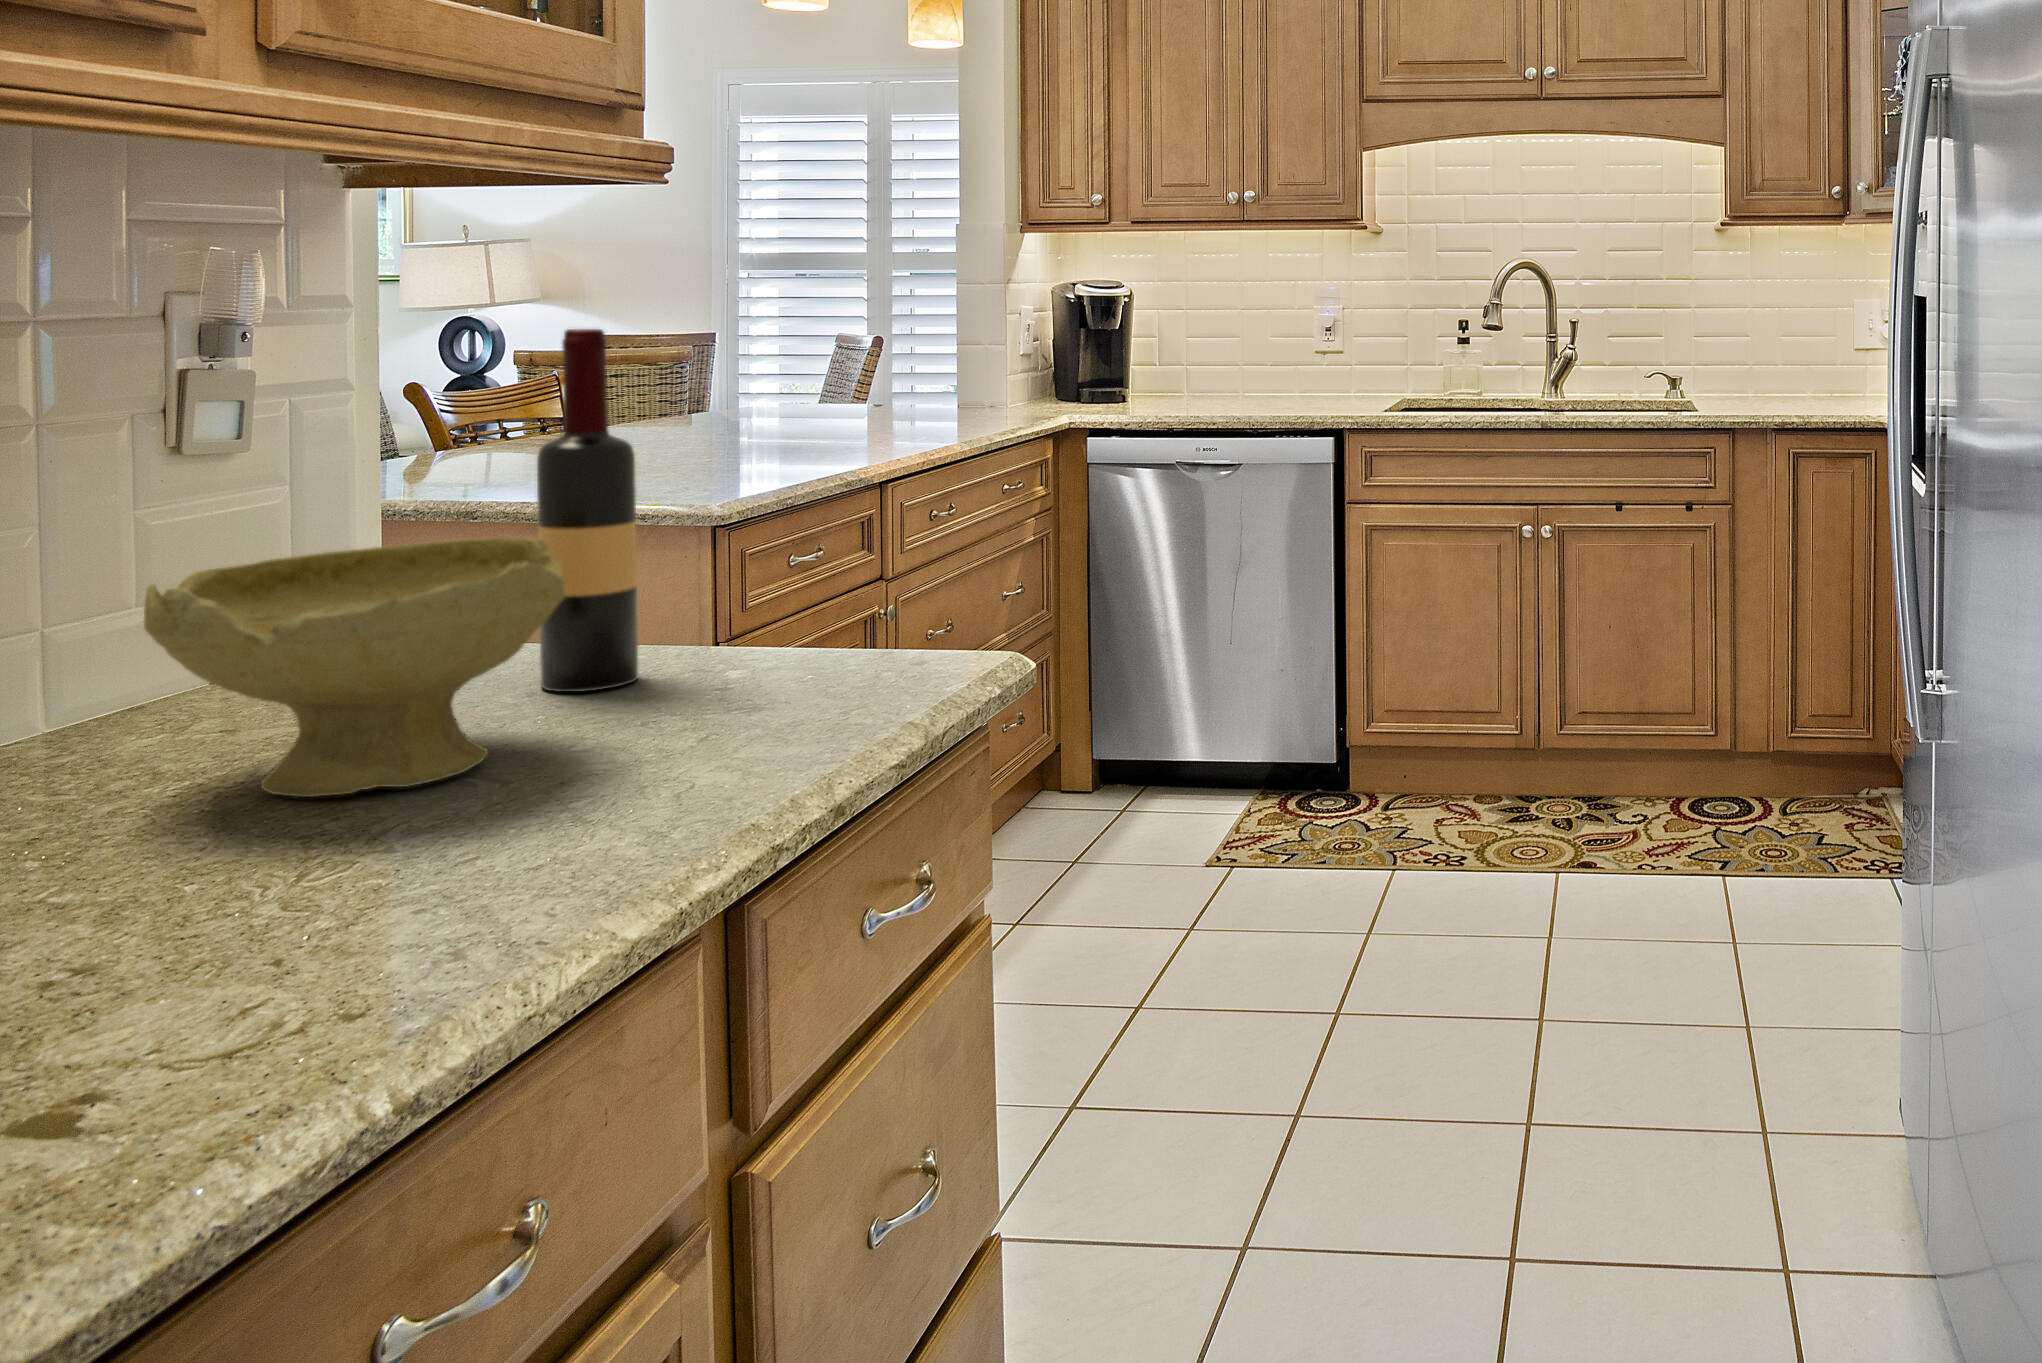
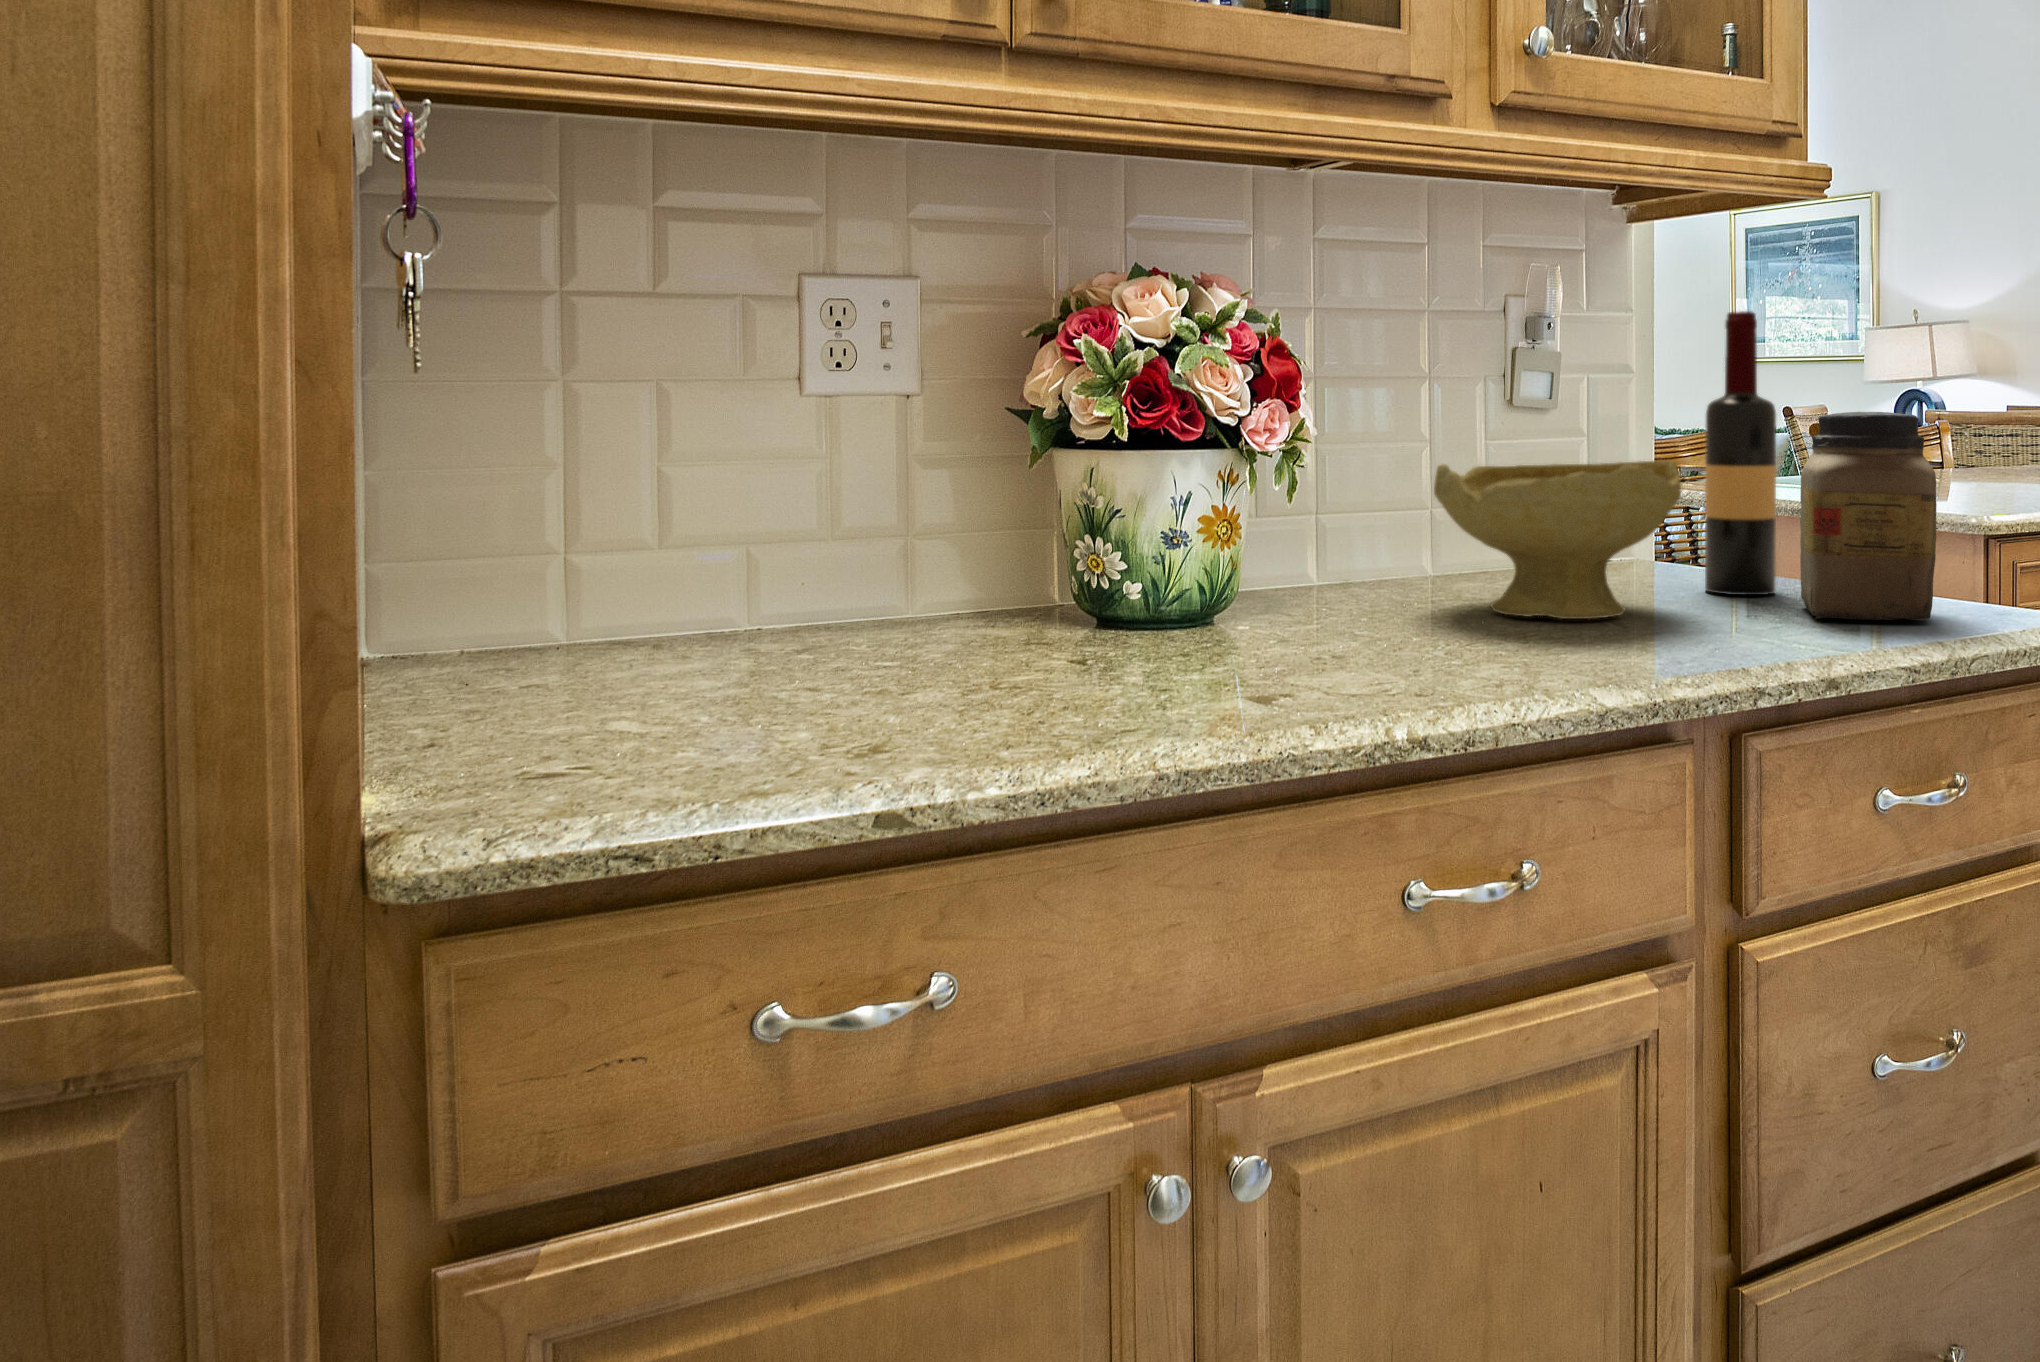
jar: none [691,457,869,714] -> present [1800,412,1937,620]

